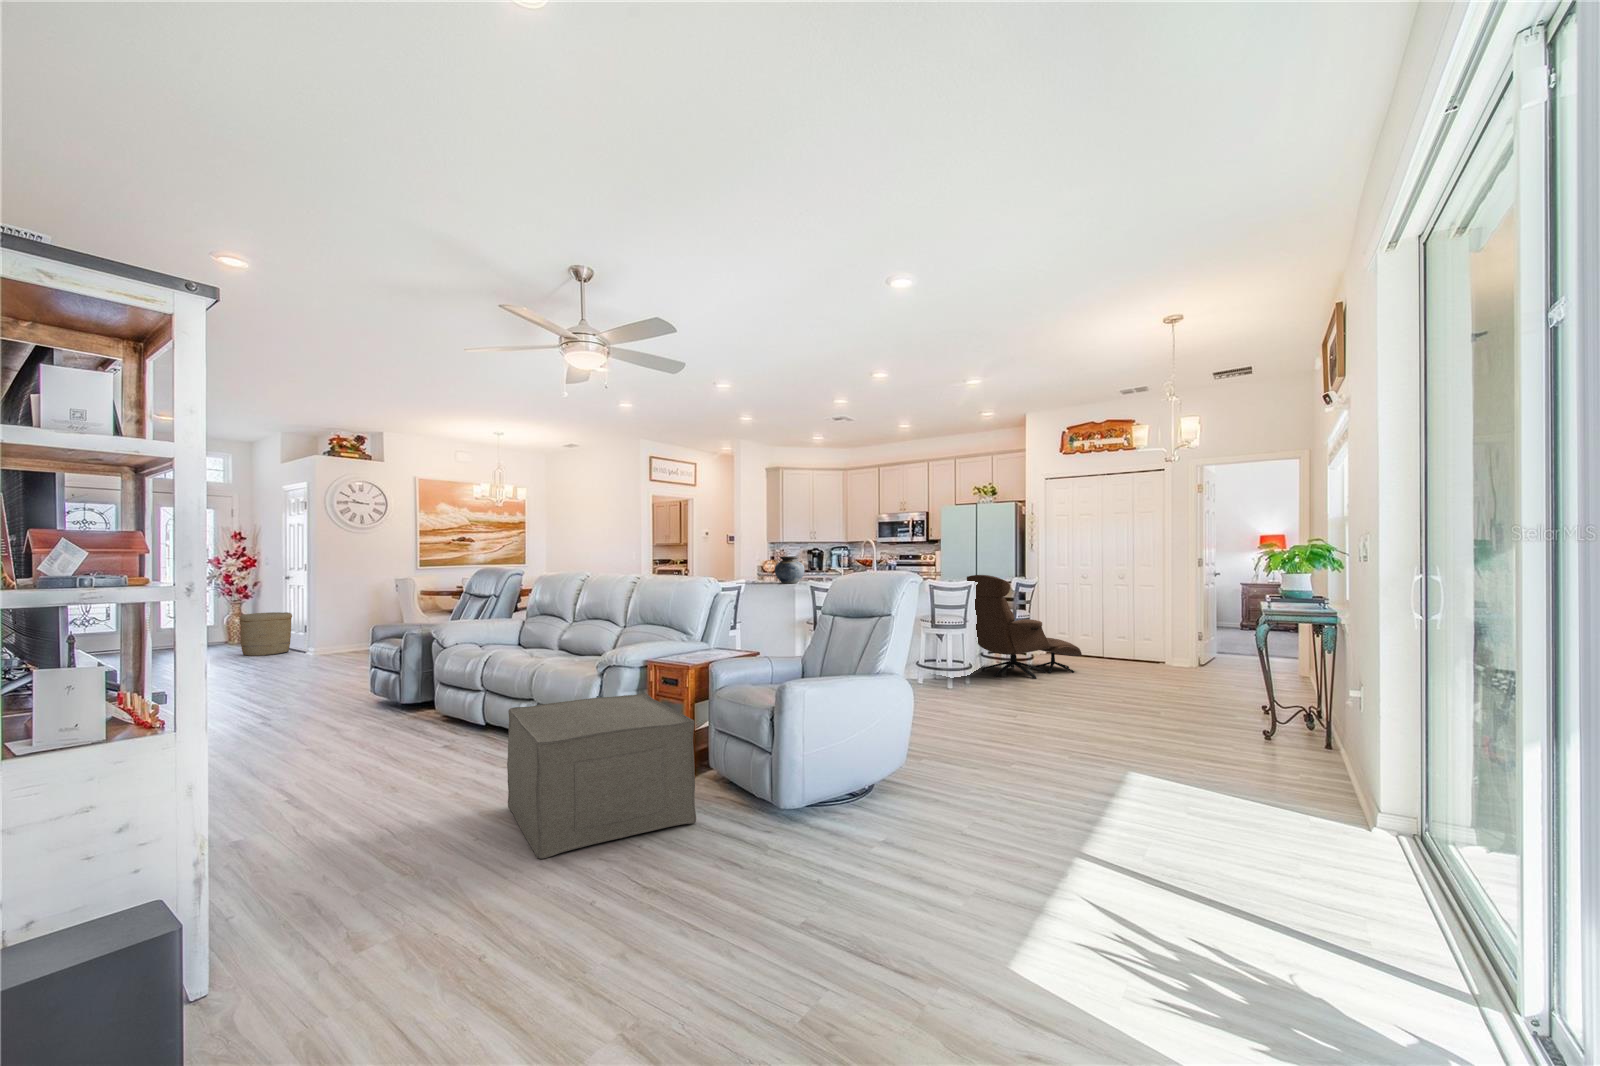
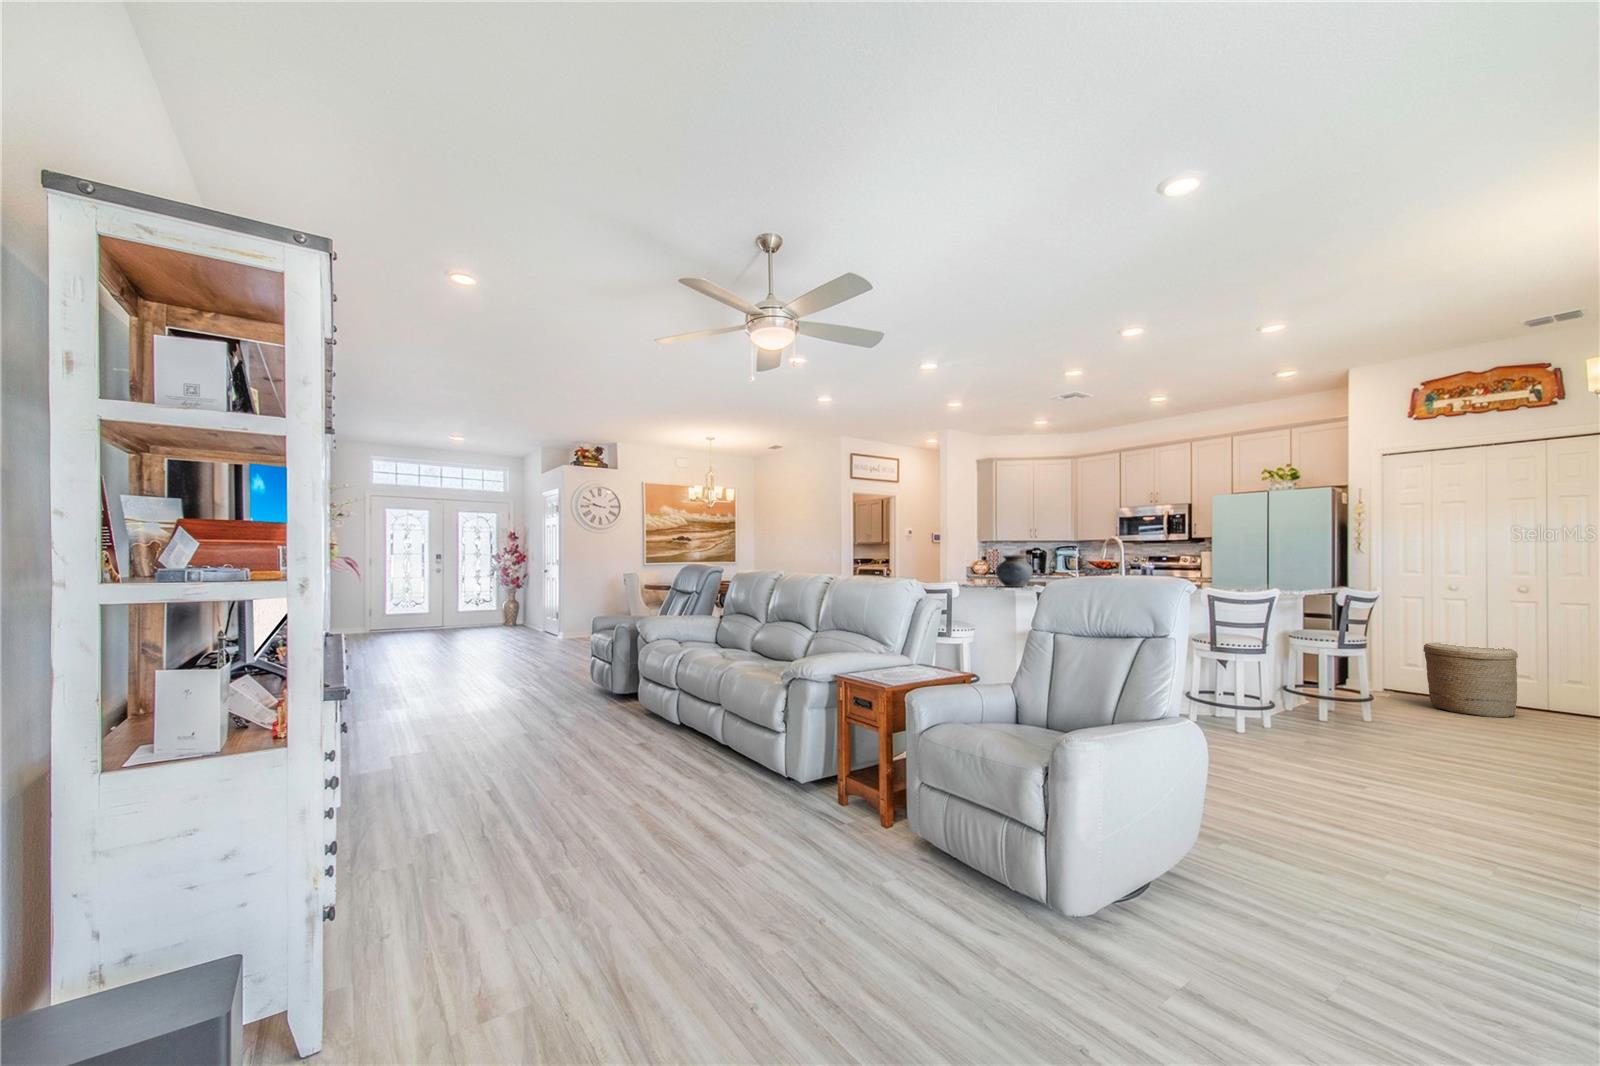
lounge chair: present [967,575,1082,679] -> none [1256,582,1447,727]
basket: present [240,612,292,656] -> present [1423,643,1518,717]
ottoman: present [507,693,696,859] -> none [673,714,889,924]

